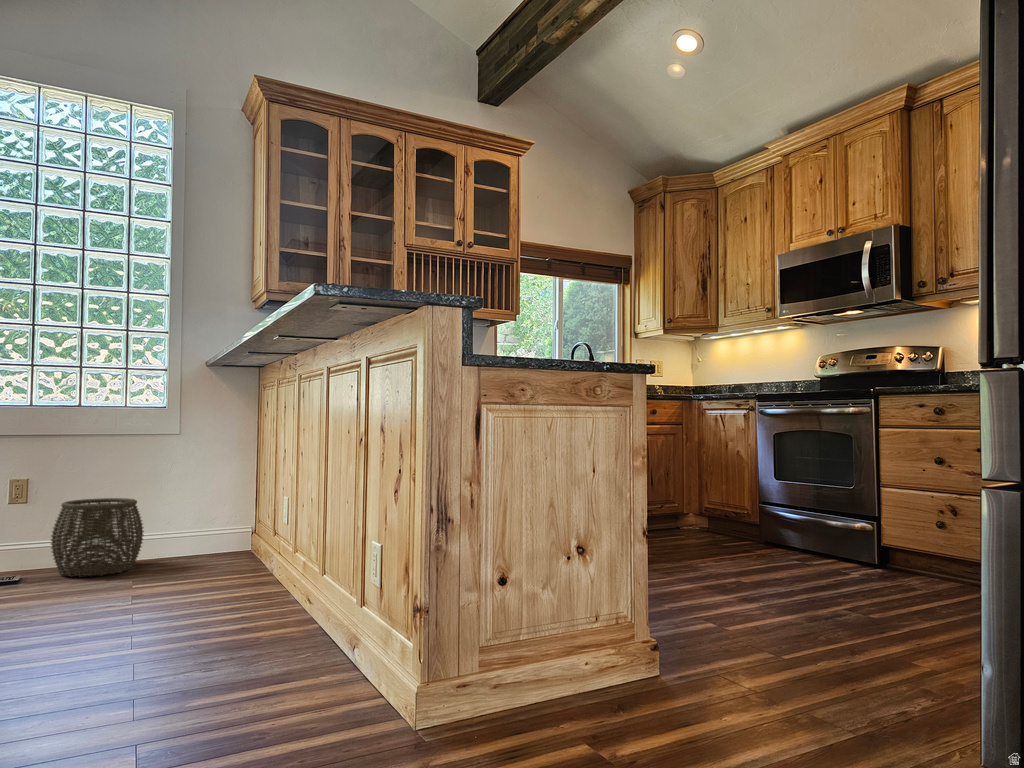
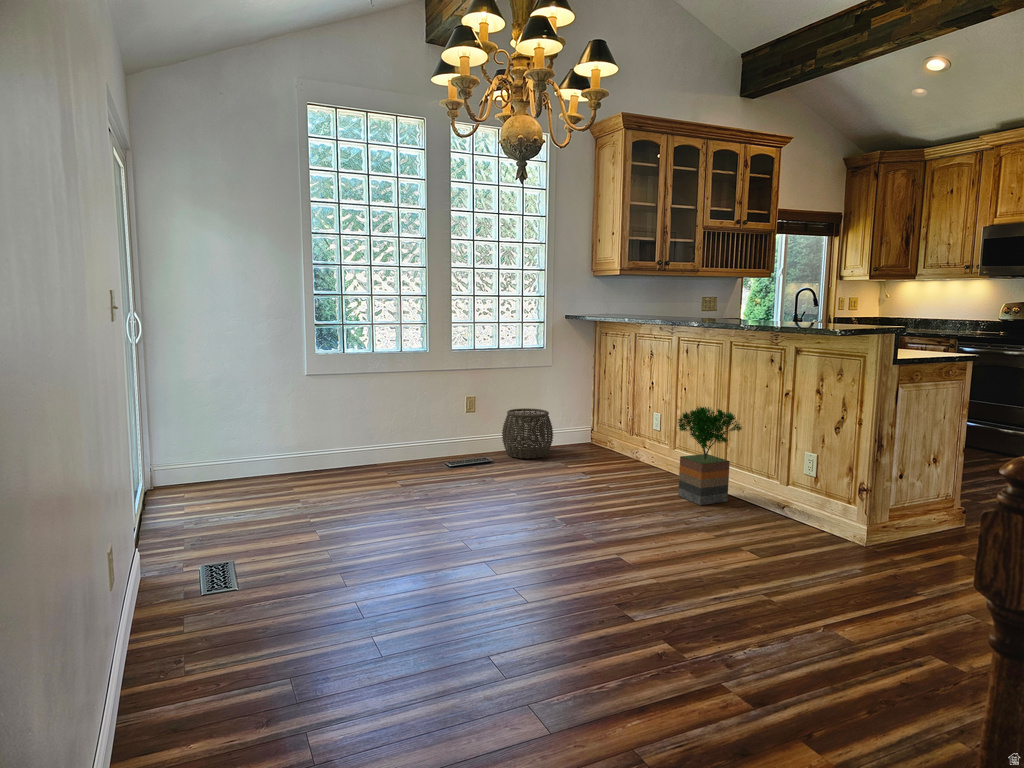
potted tree: none [188,470,319,649] -> present [678,406,742,505]

